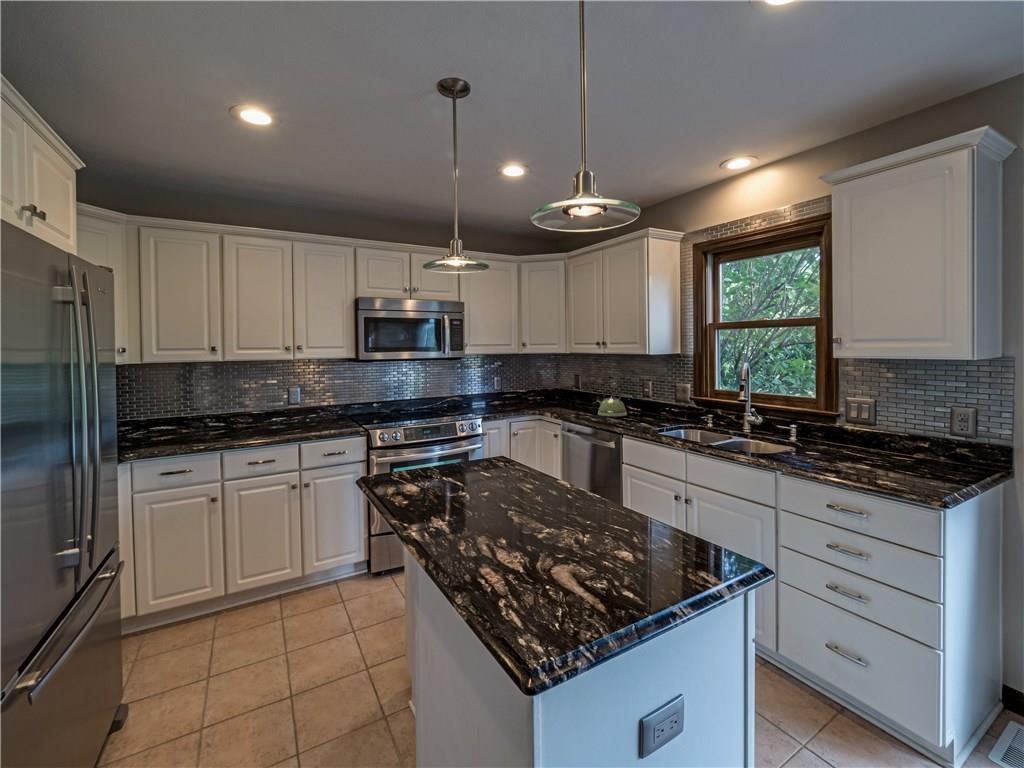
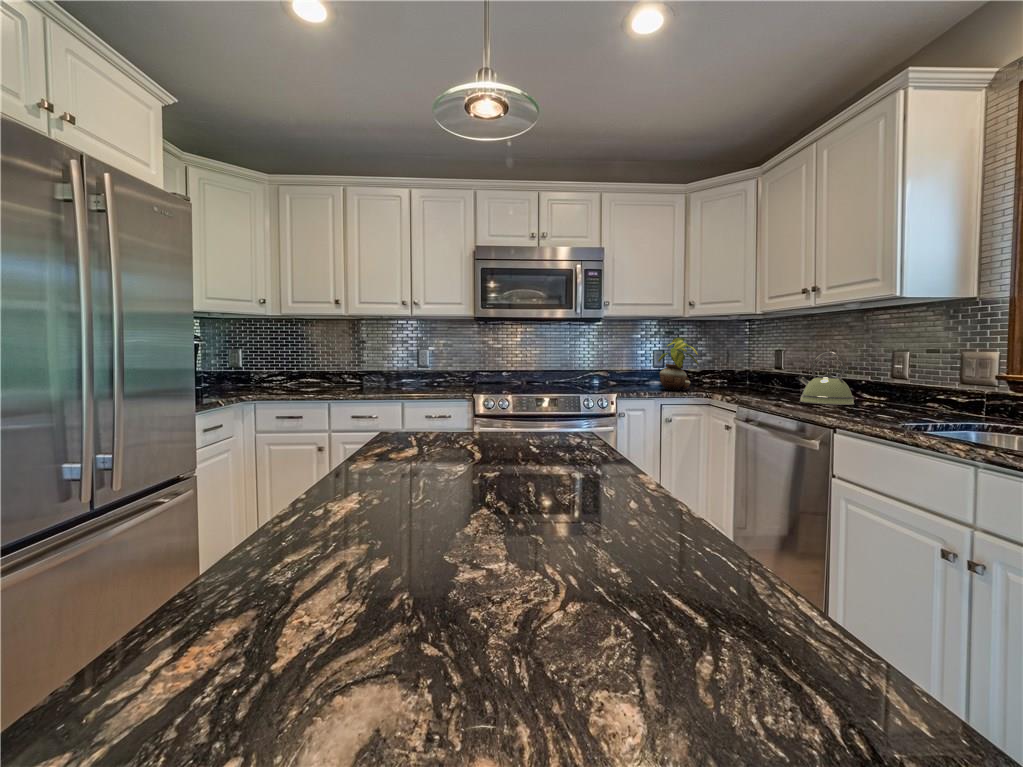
potted plant: none [501,369,531,408] -> present [658,337,698,390]

